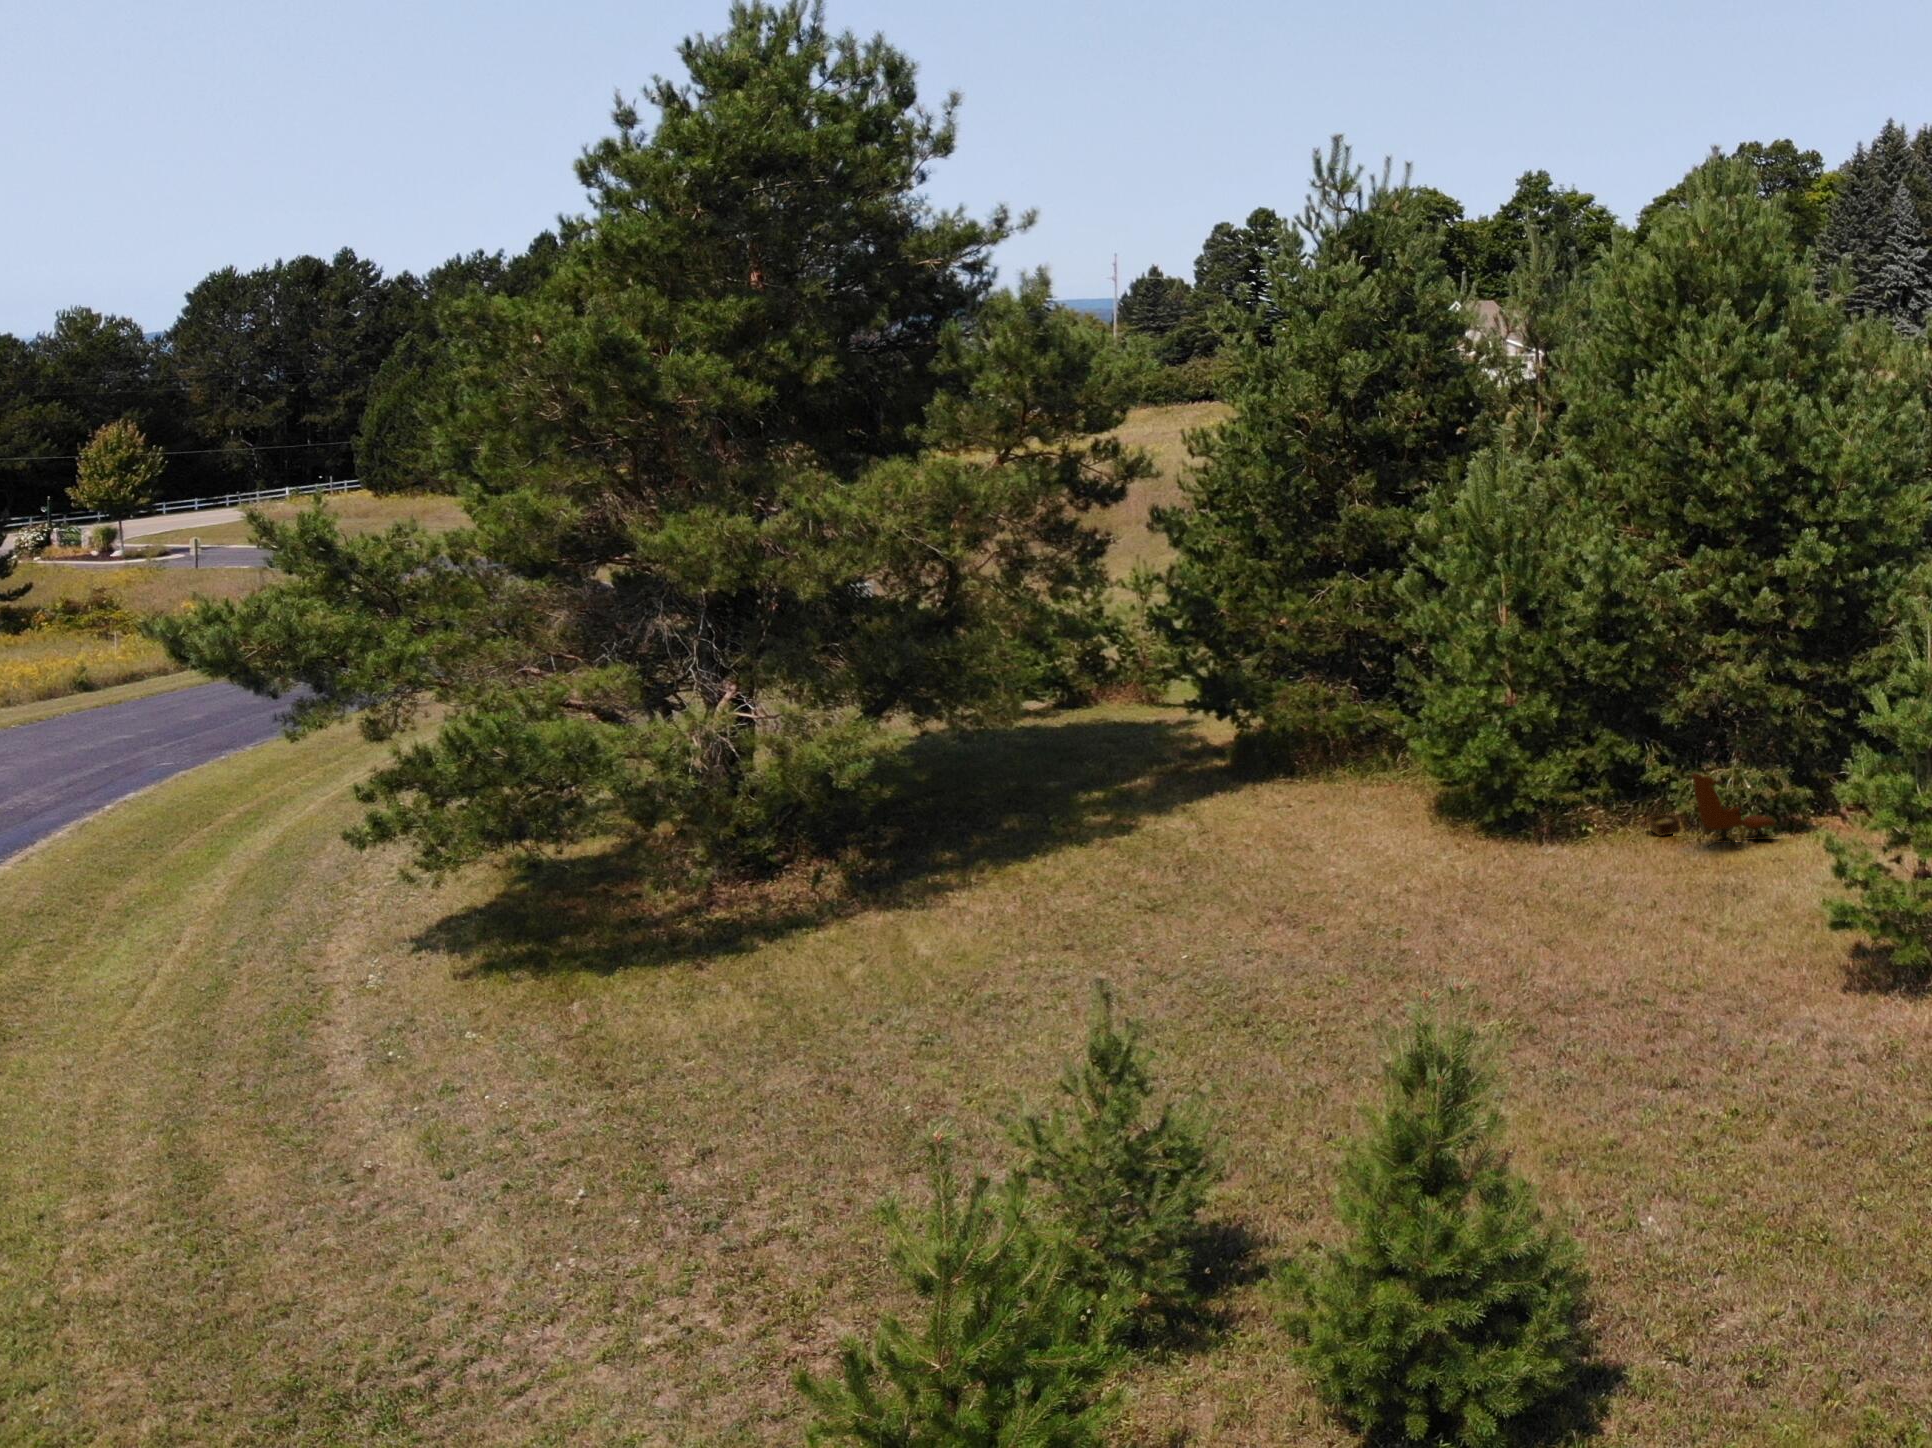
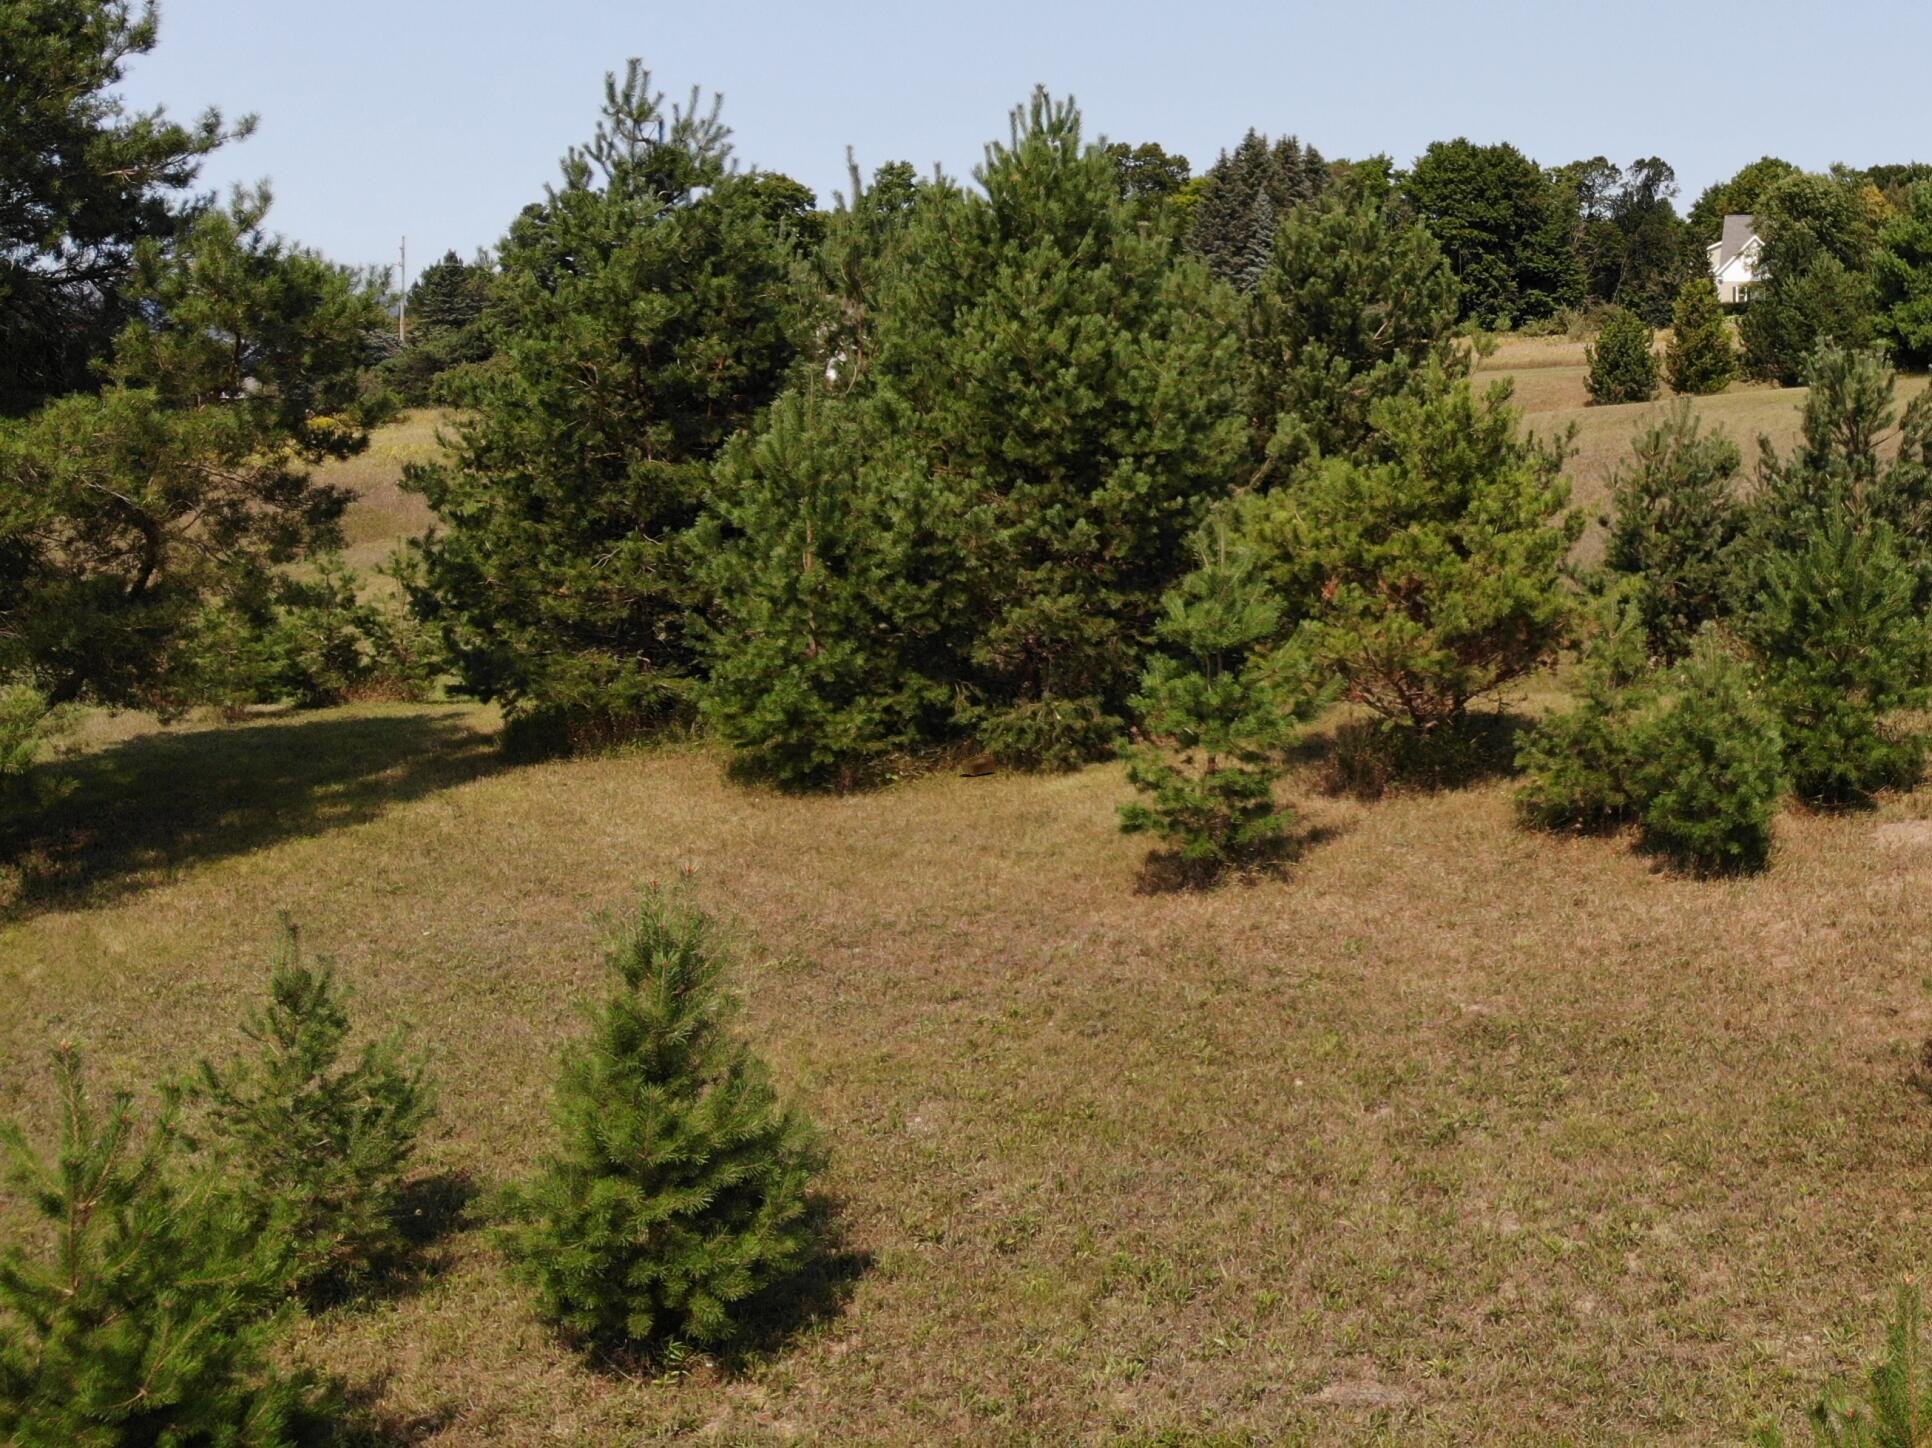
lounge chair: present [1692,773,1775,844] -> none [1004,706,1088,778]

